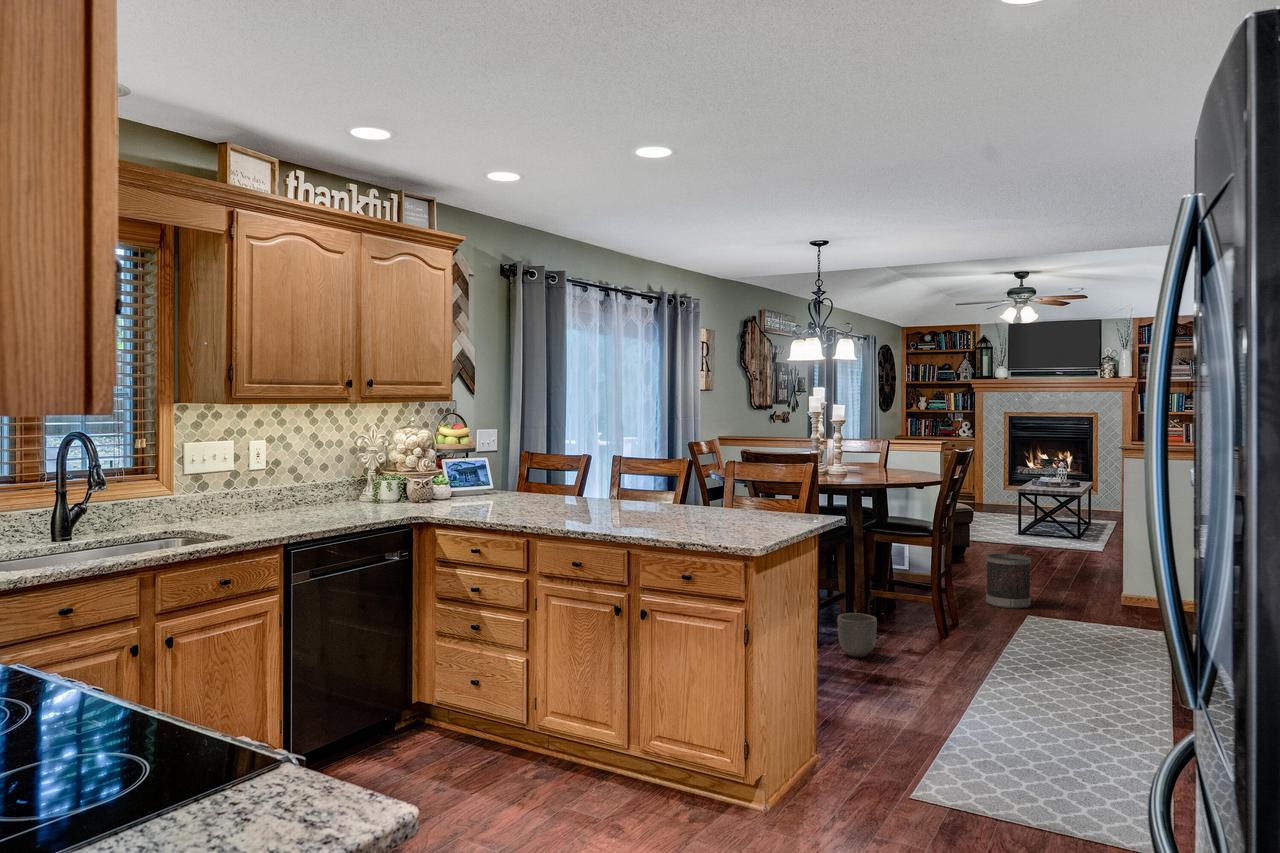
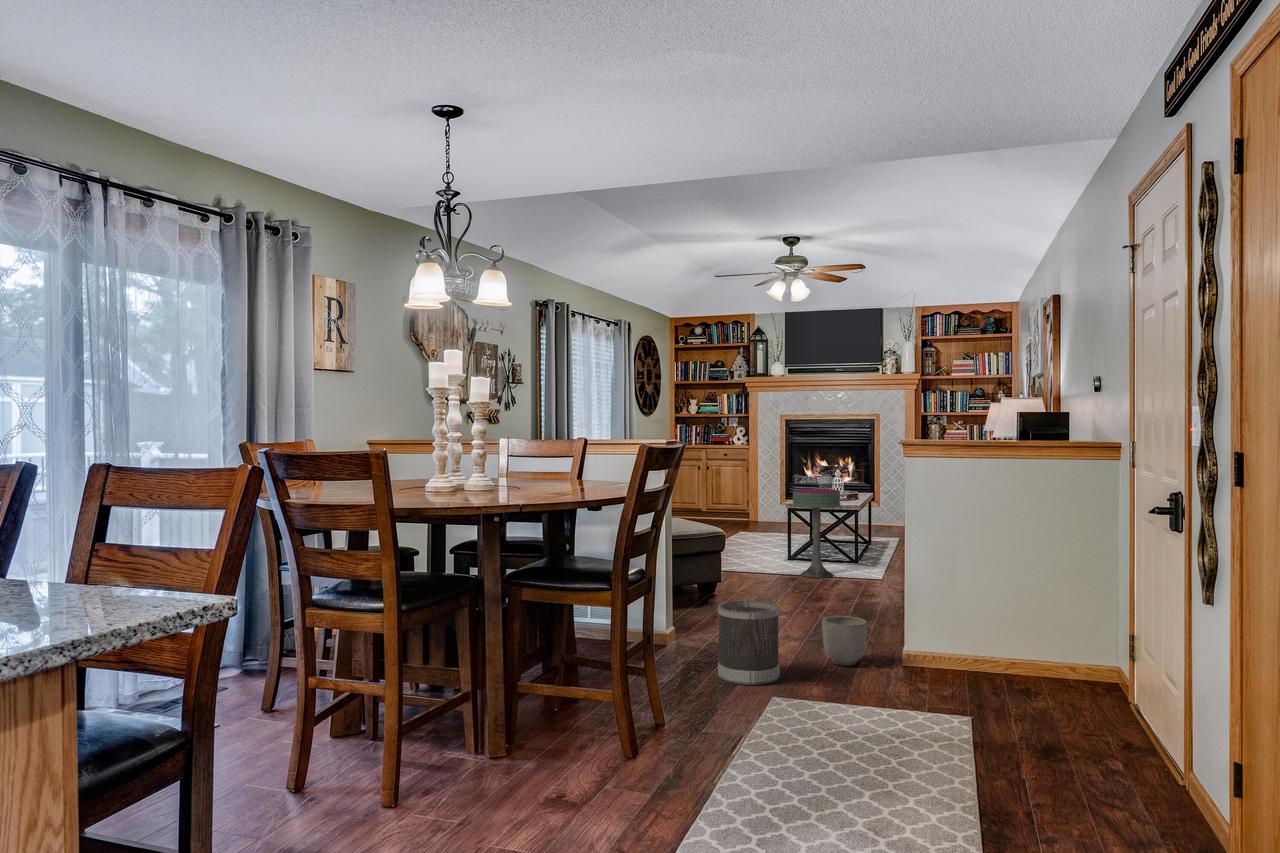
bar stool: none [1026,478,1067,548] -> present [793,488,840,578]
planter: present [838,613,877,657] -> present [822,616,867,666]

